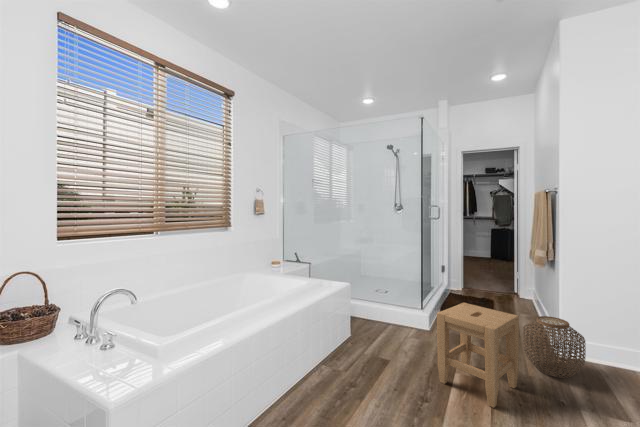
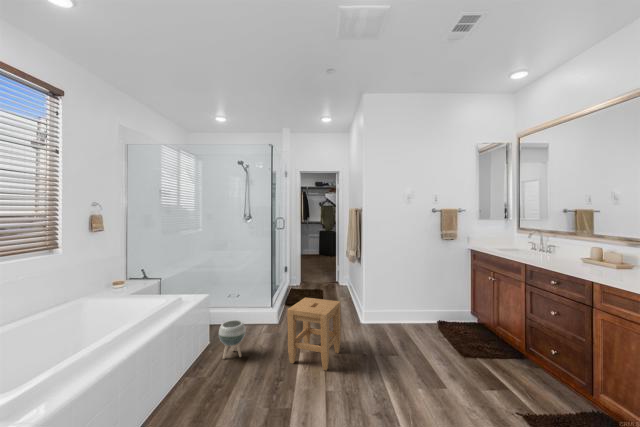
planter: none [357,315,386,359] -> present [219,320,245,359]
woven basket: present [523,316,586,378] -> none [343,298,376,339]

